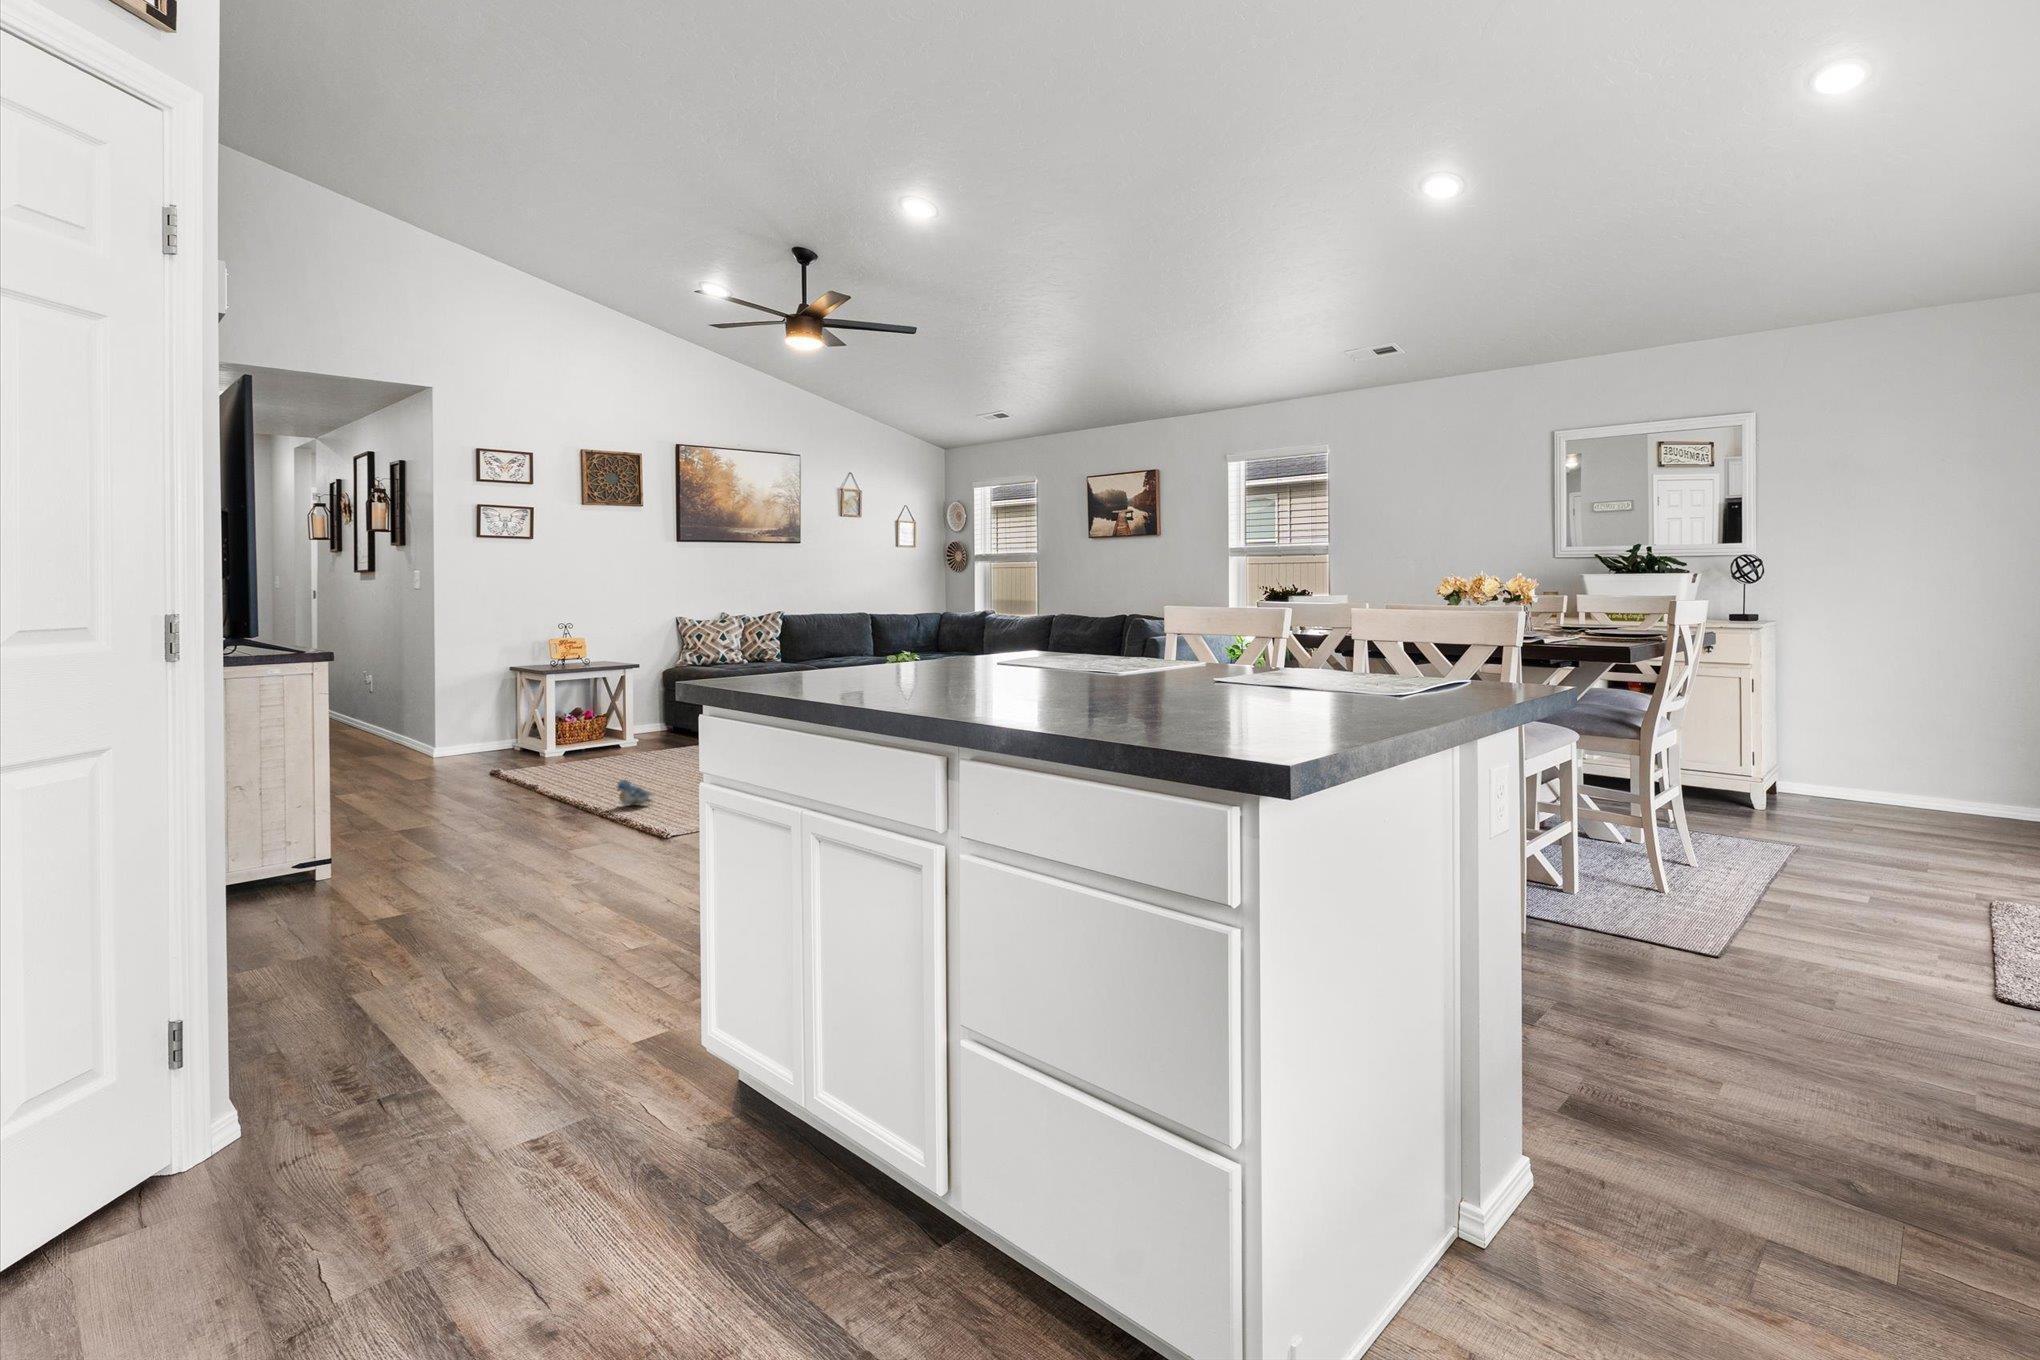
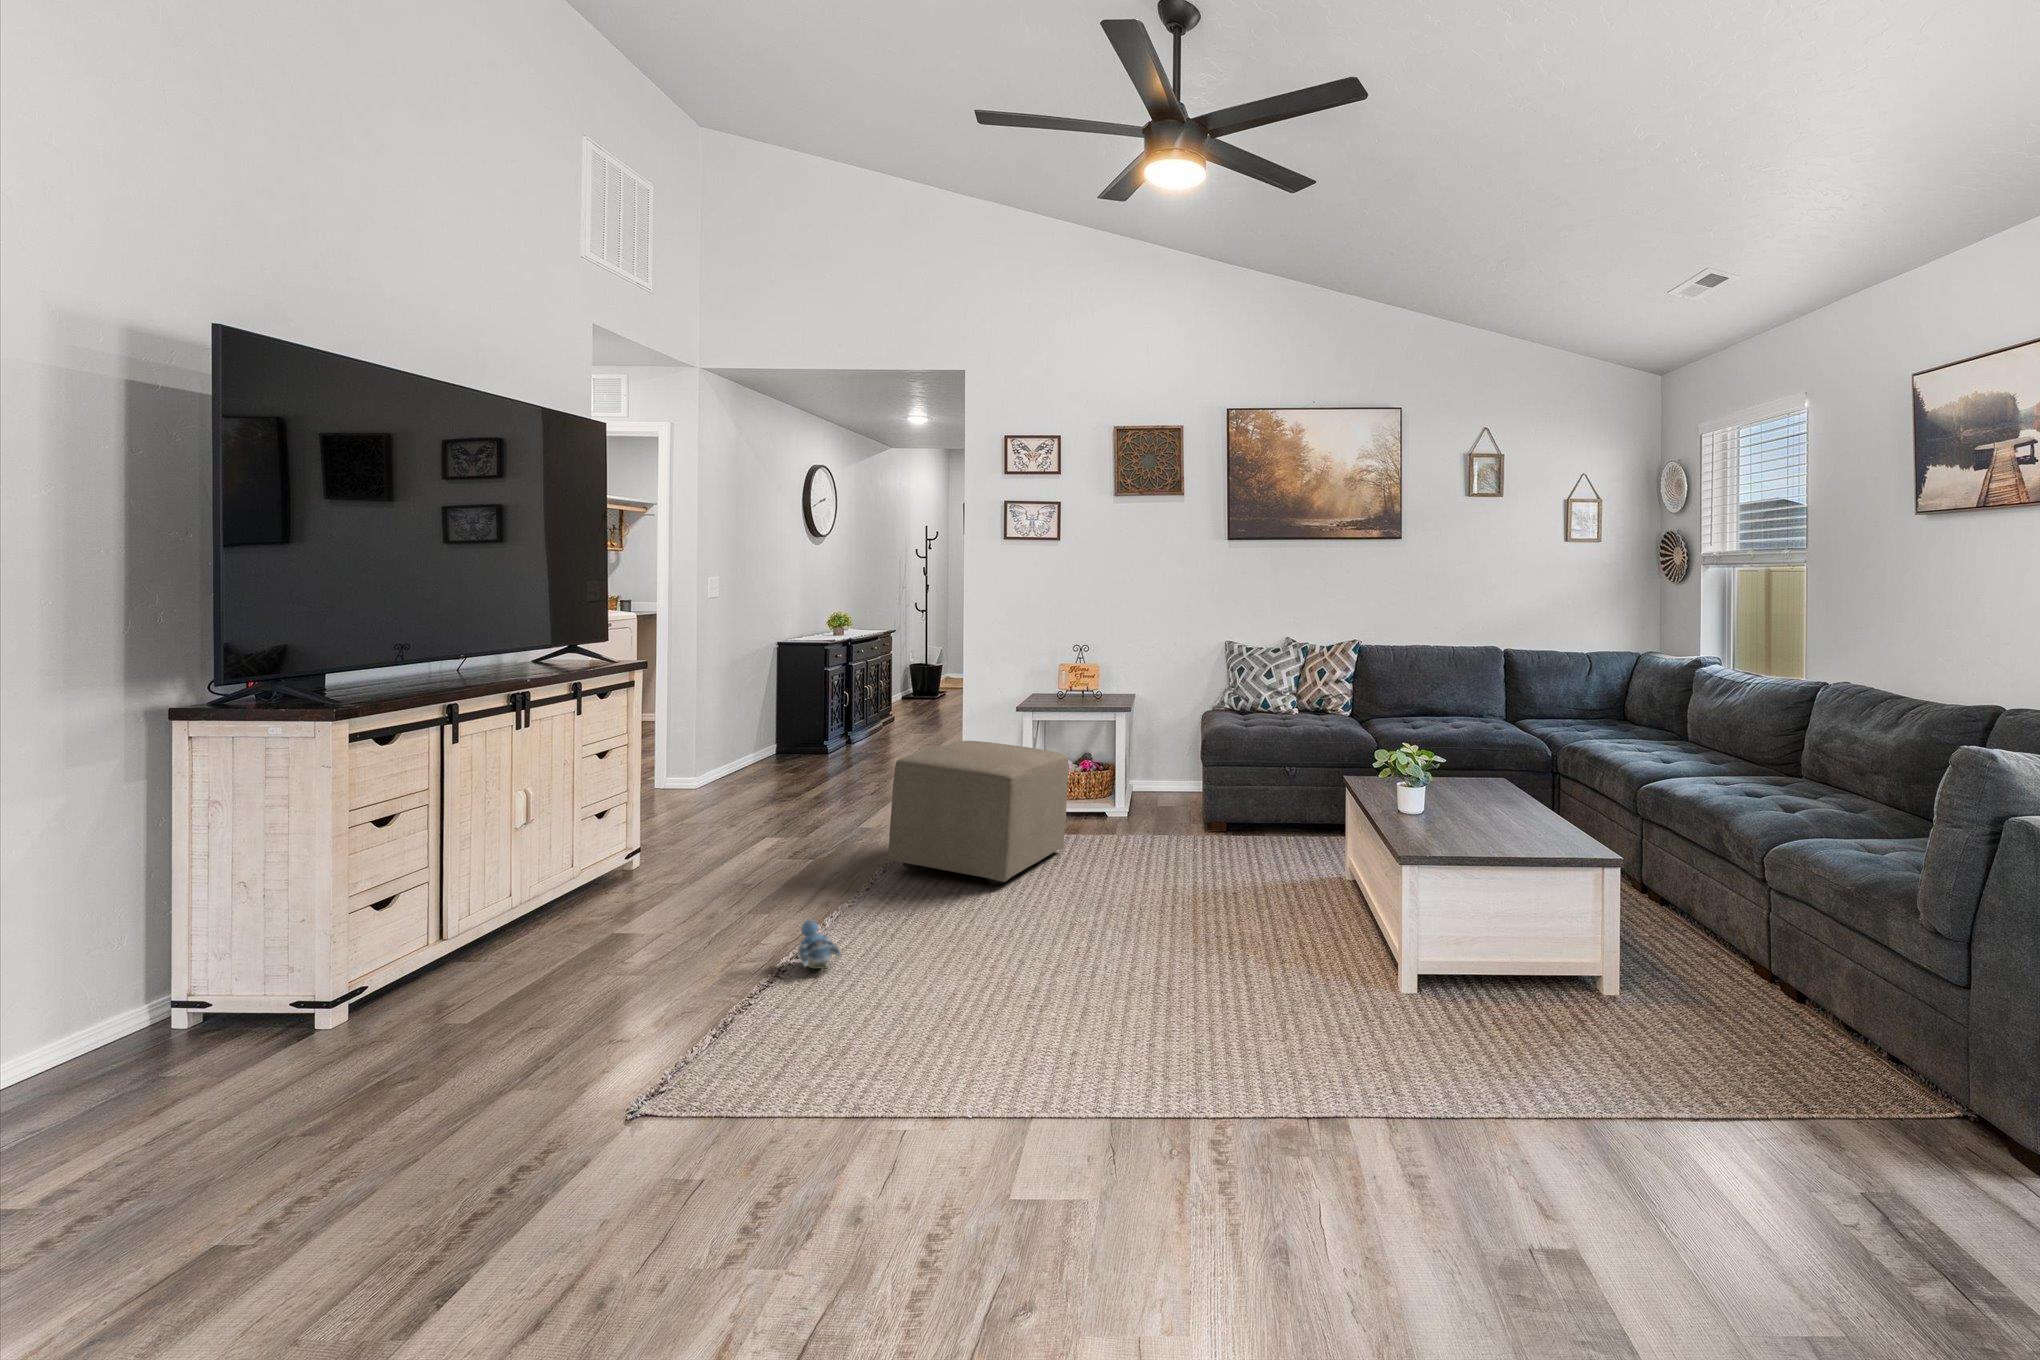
ottoman: none [546,690,663,780] -> present [888,741,1068,885]

